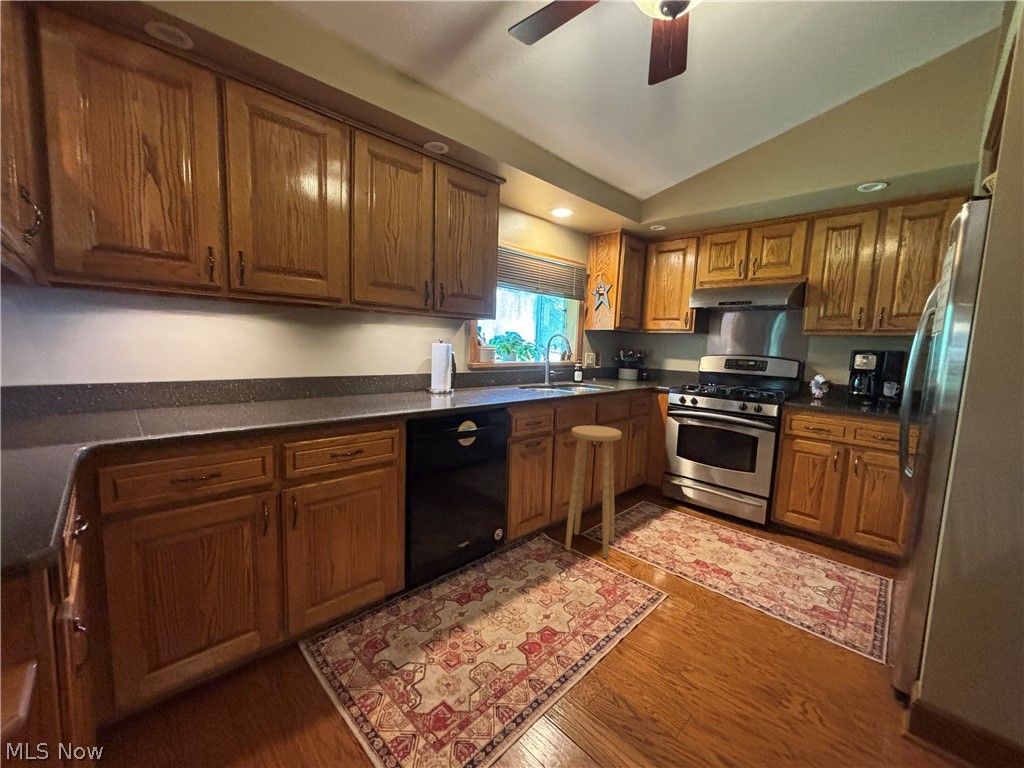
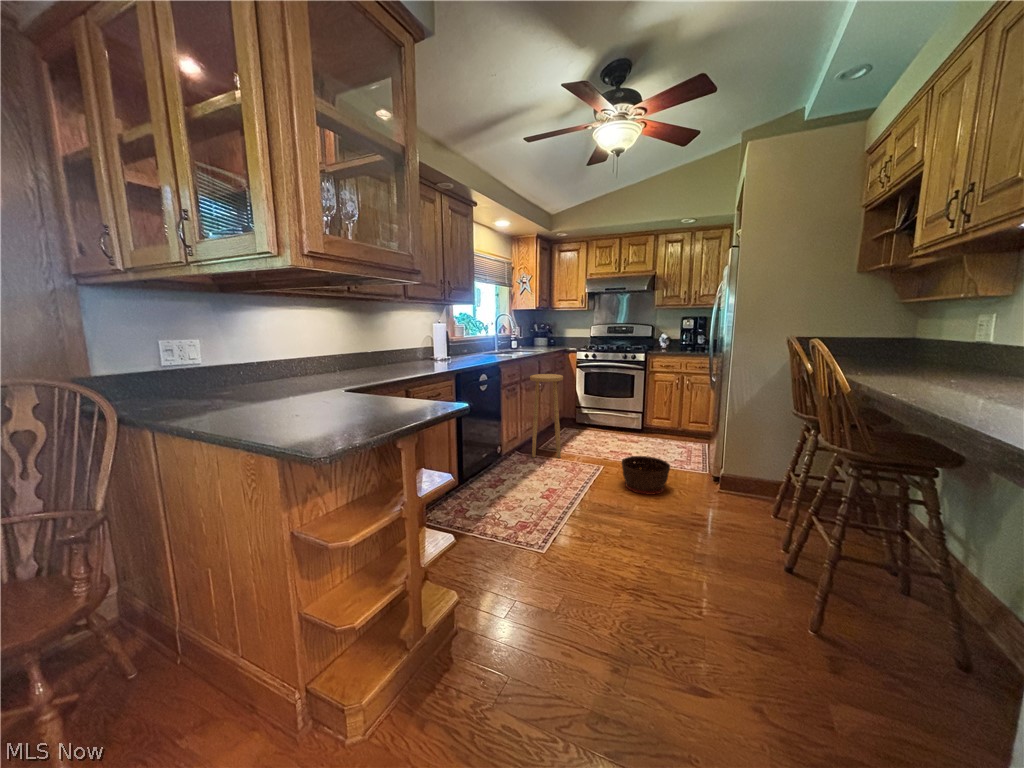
basket: none [688,594,785,690] -> present [622,456,670,495]

